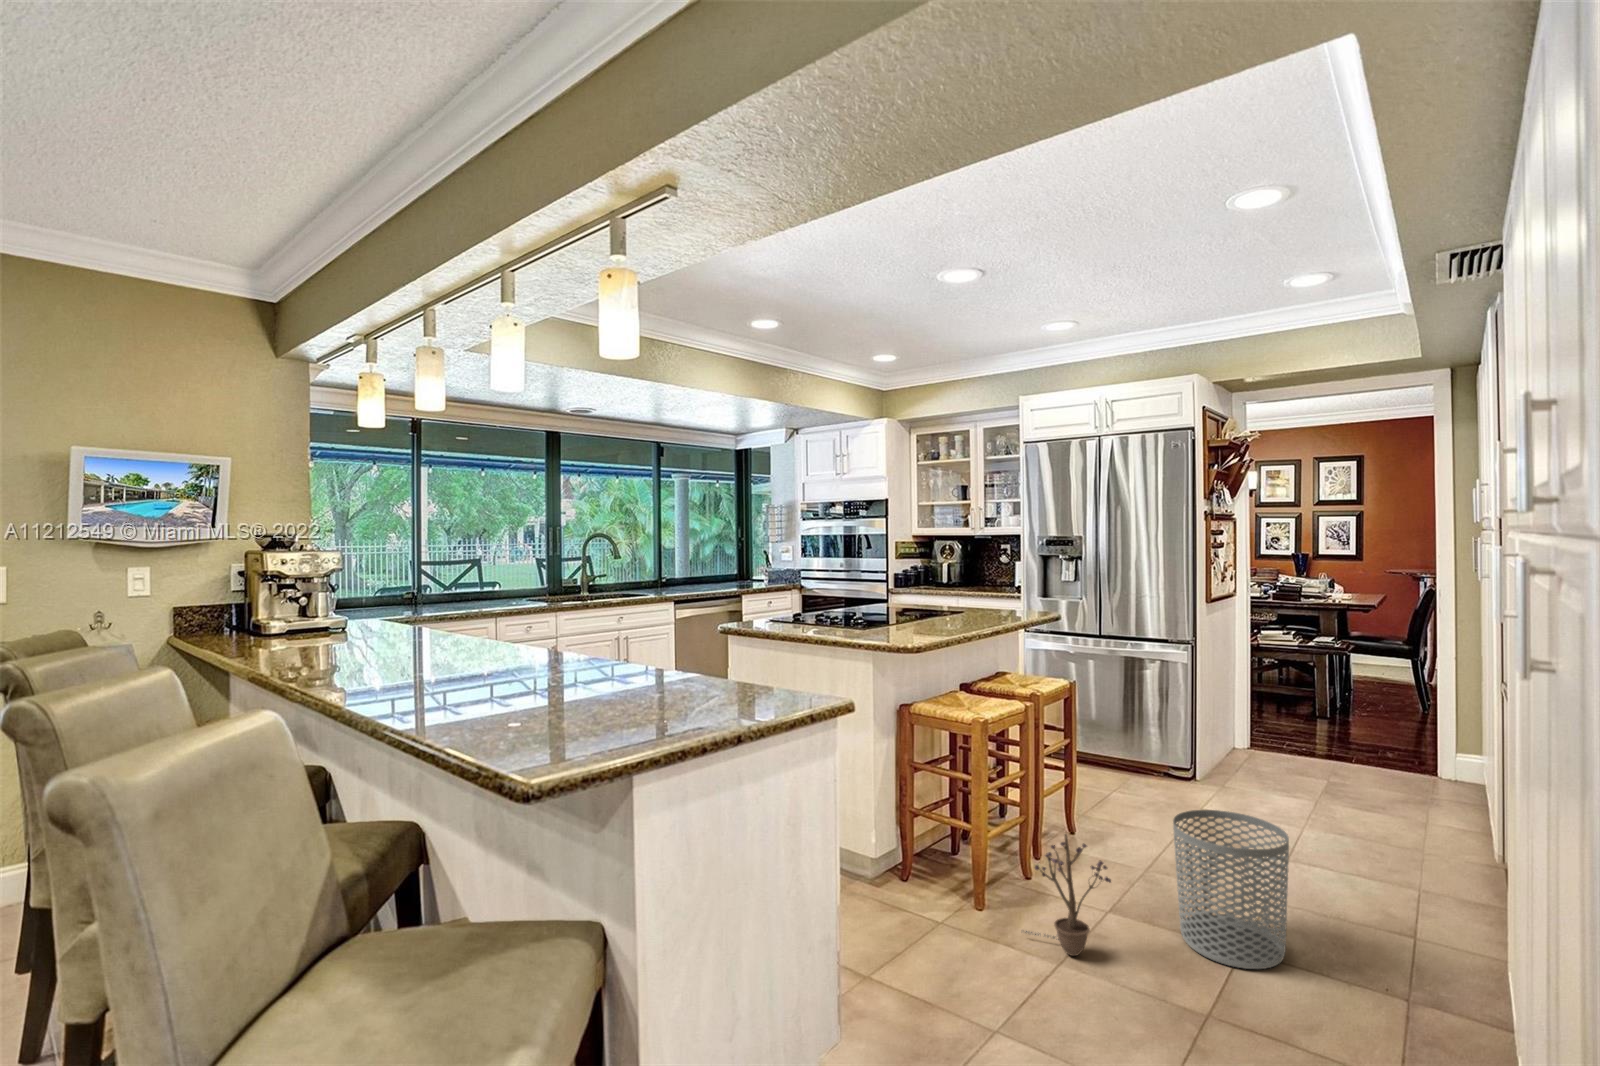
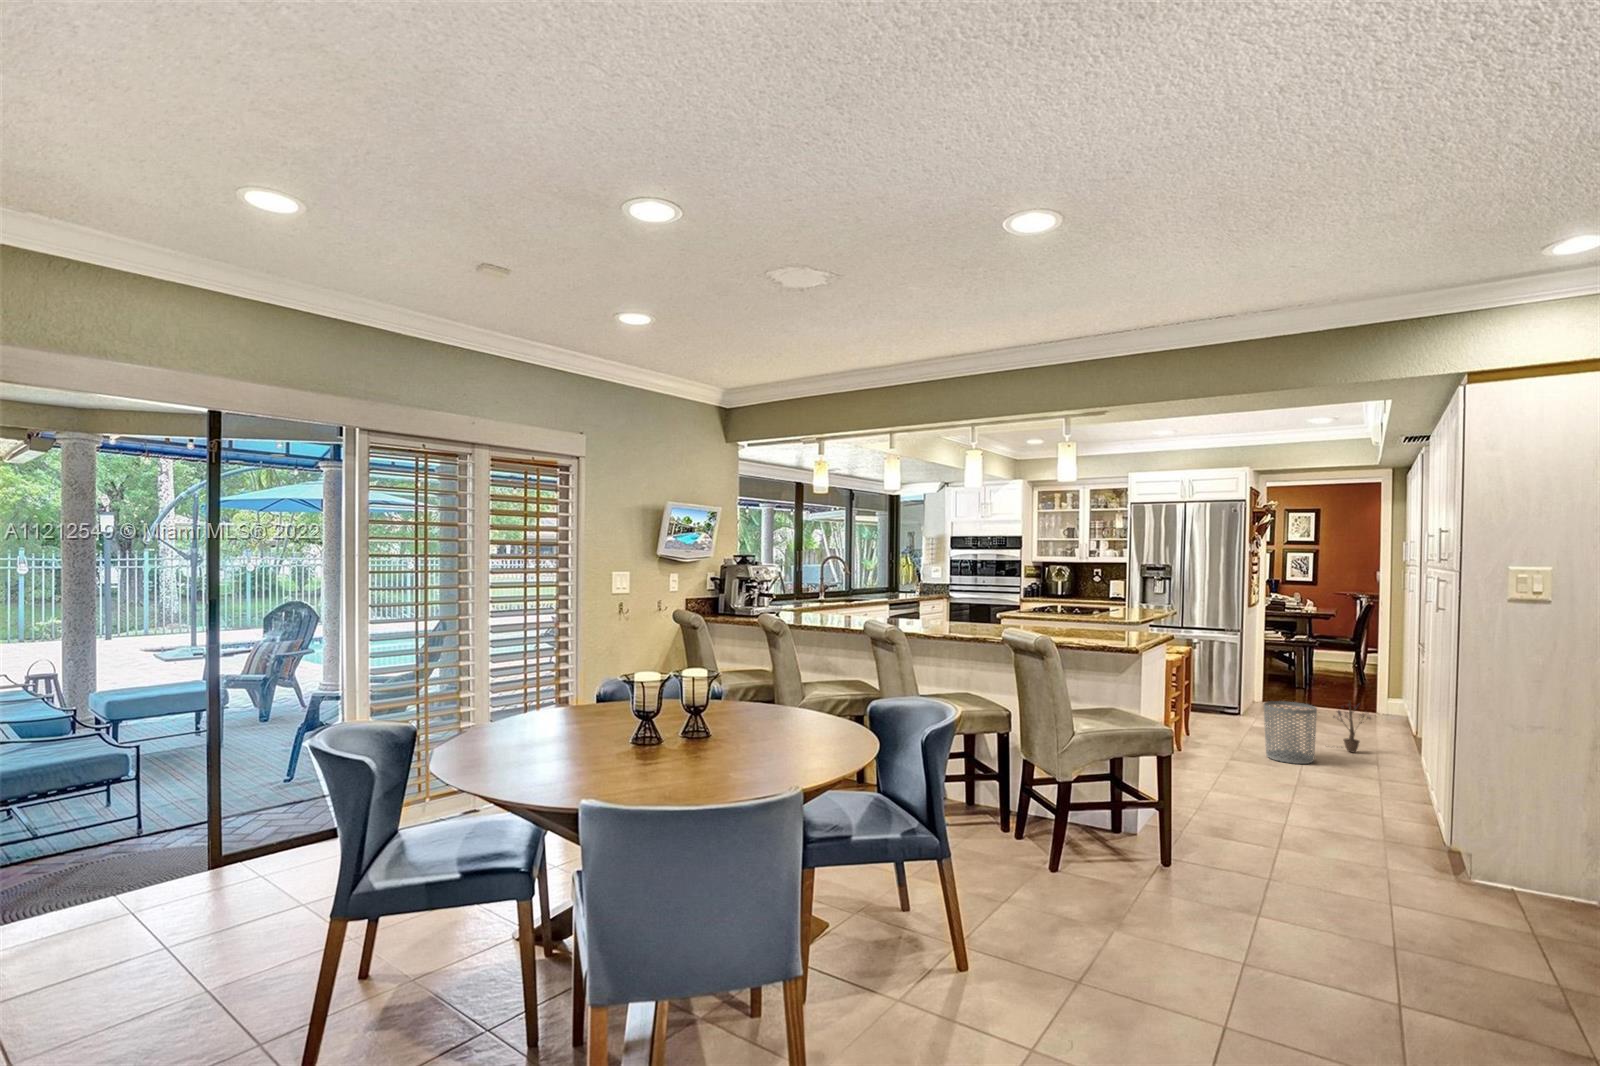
decorative plant: present [1025,834,1111,956] -> present [1333,702,1370,753]

